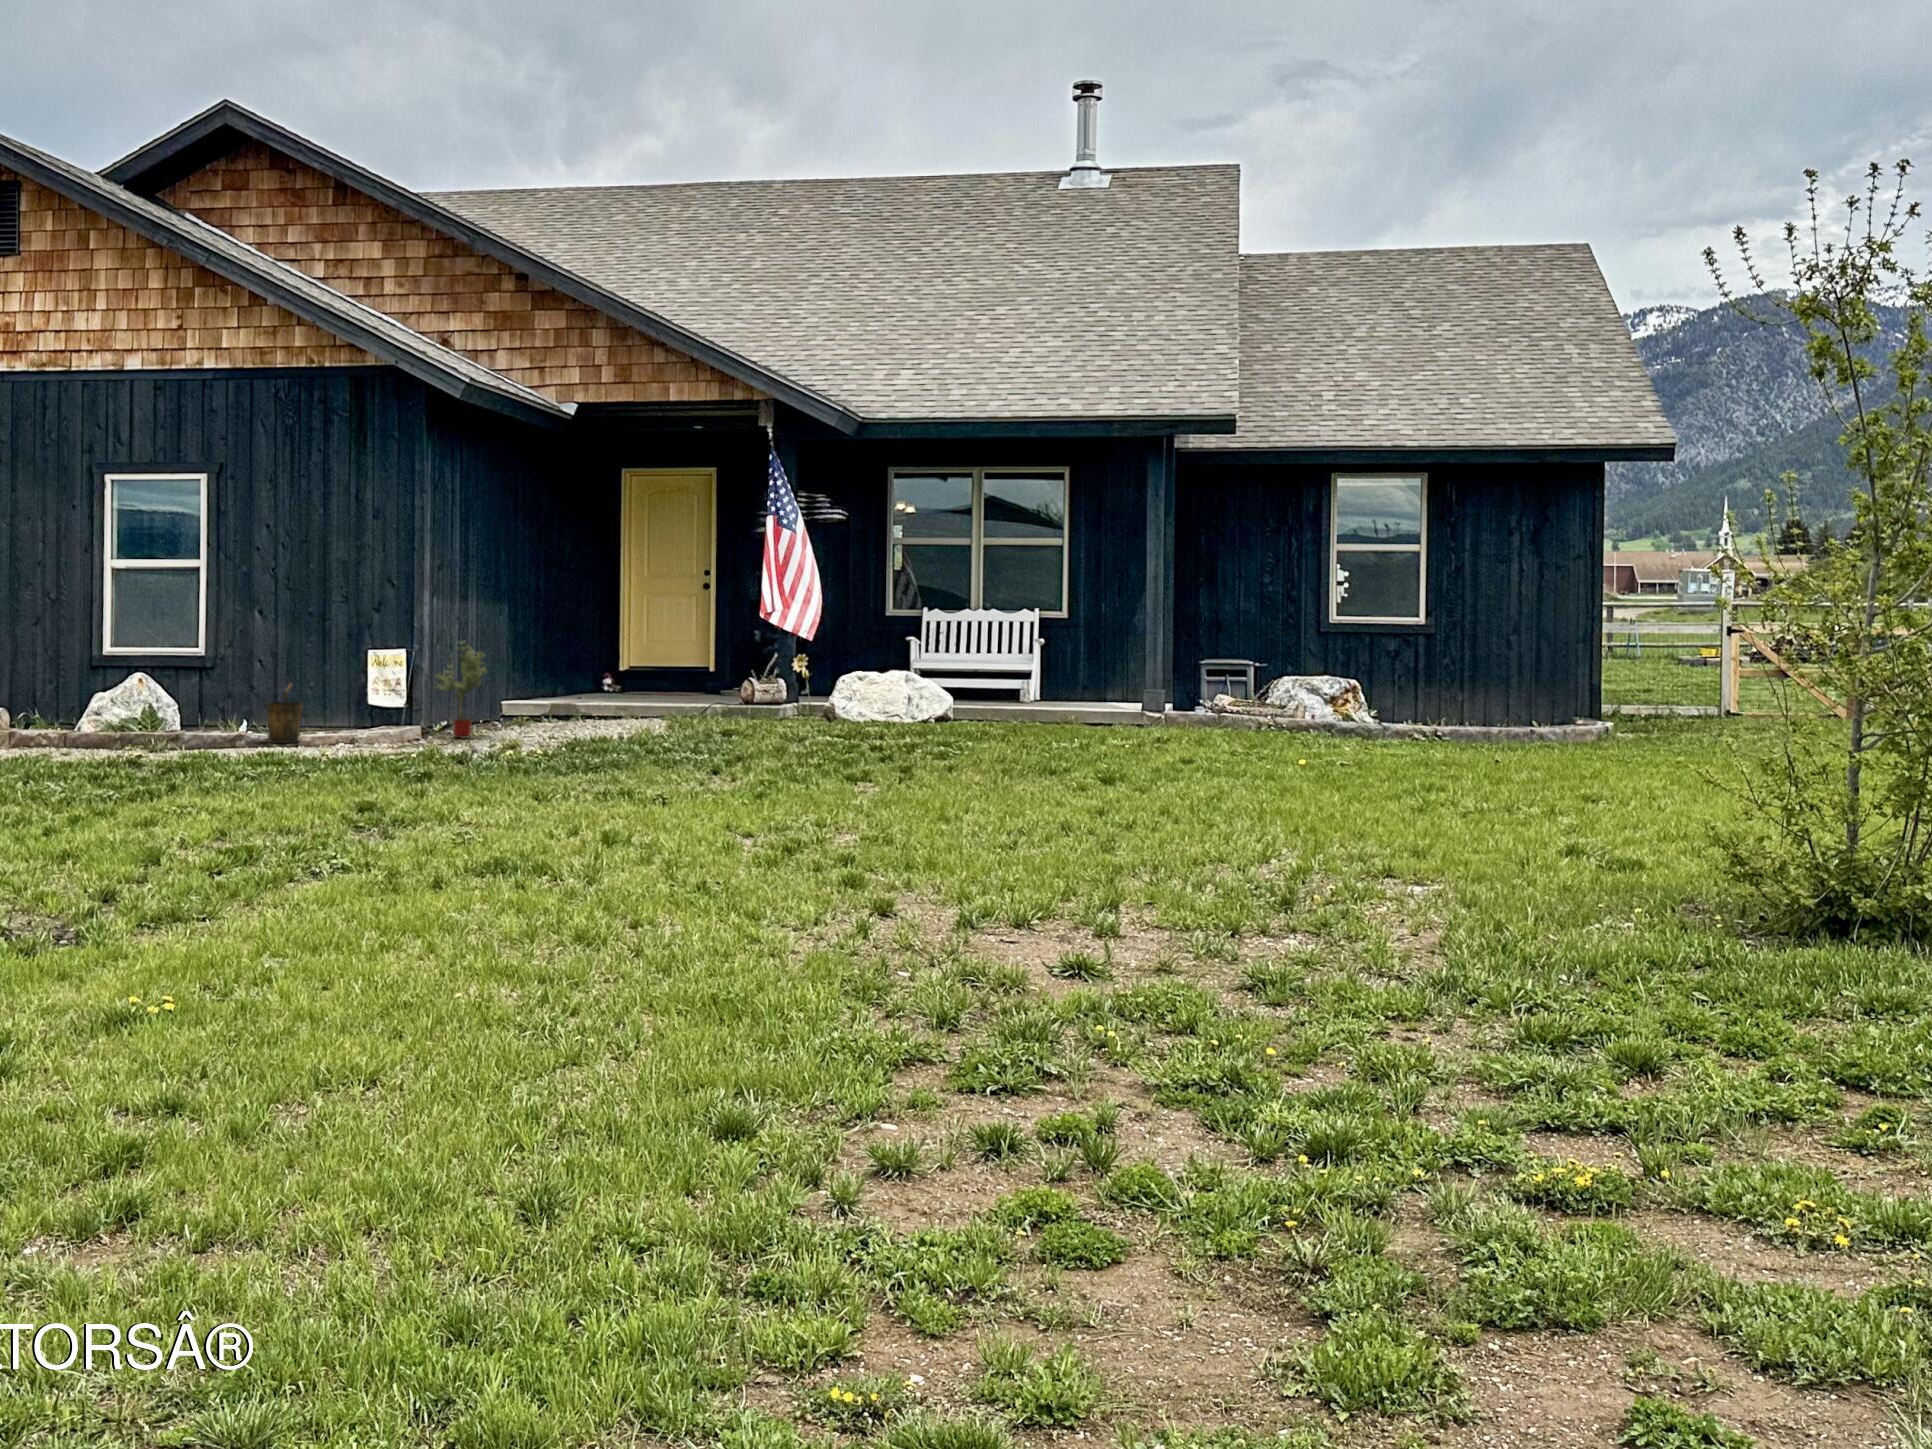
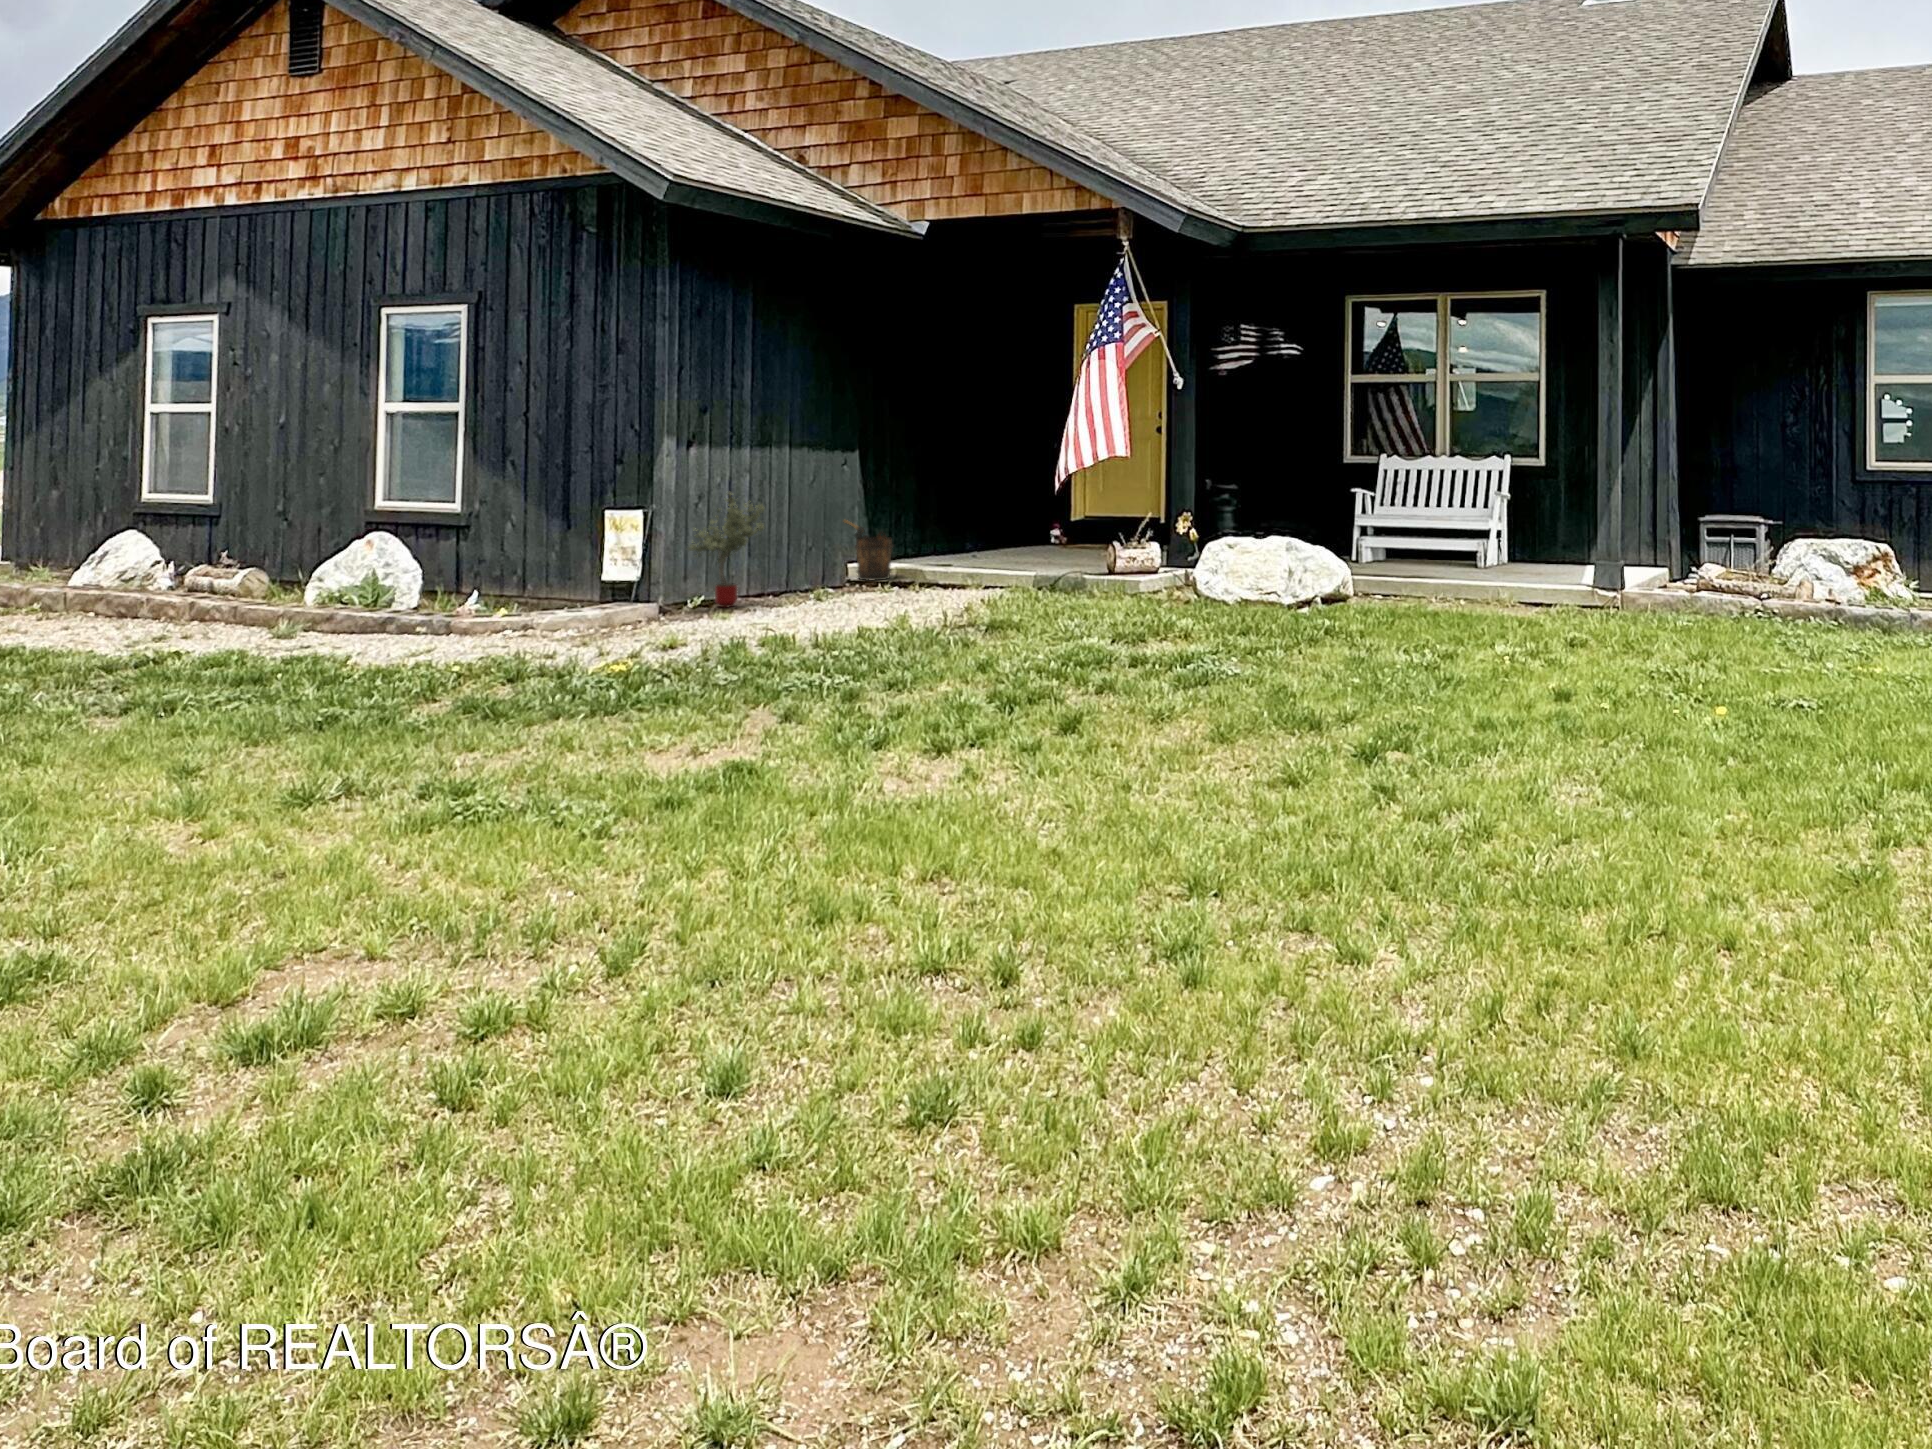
bucket: present [266,685,303,743] -> present [844,520,893,580]

